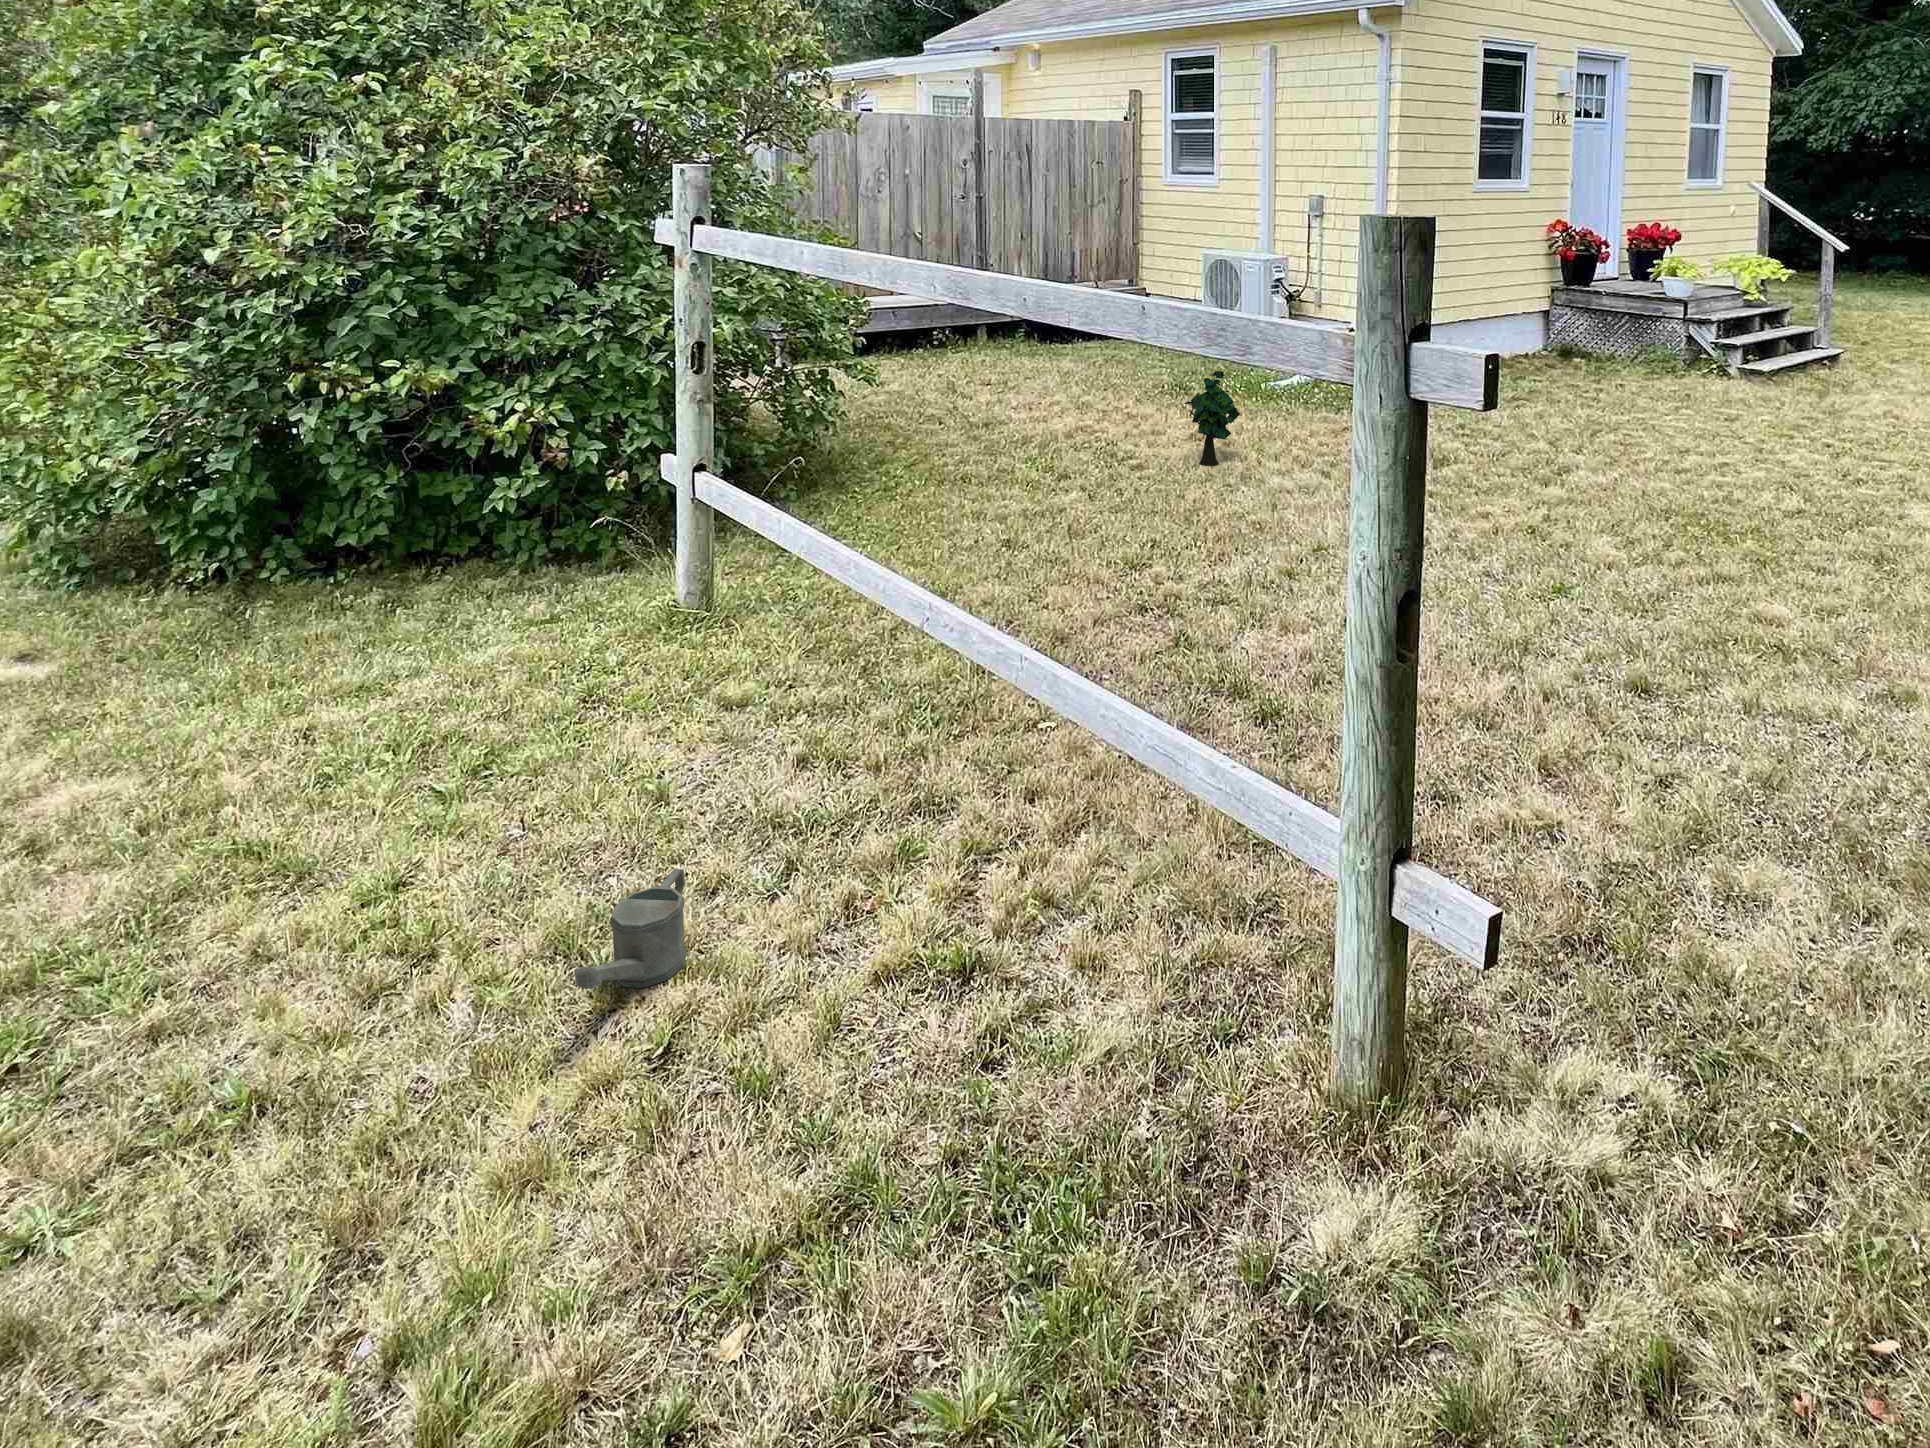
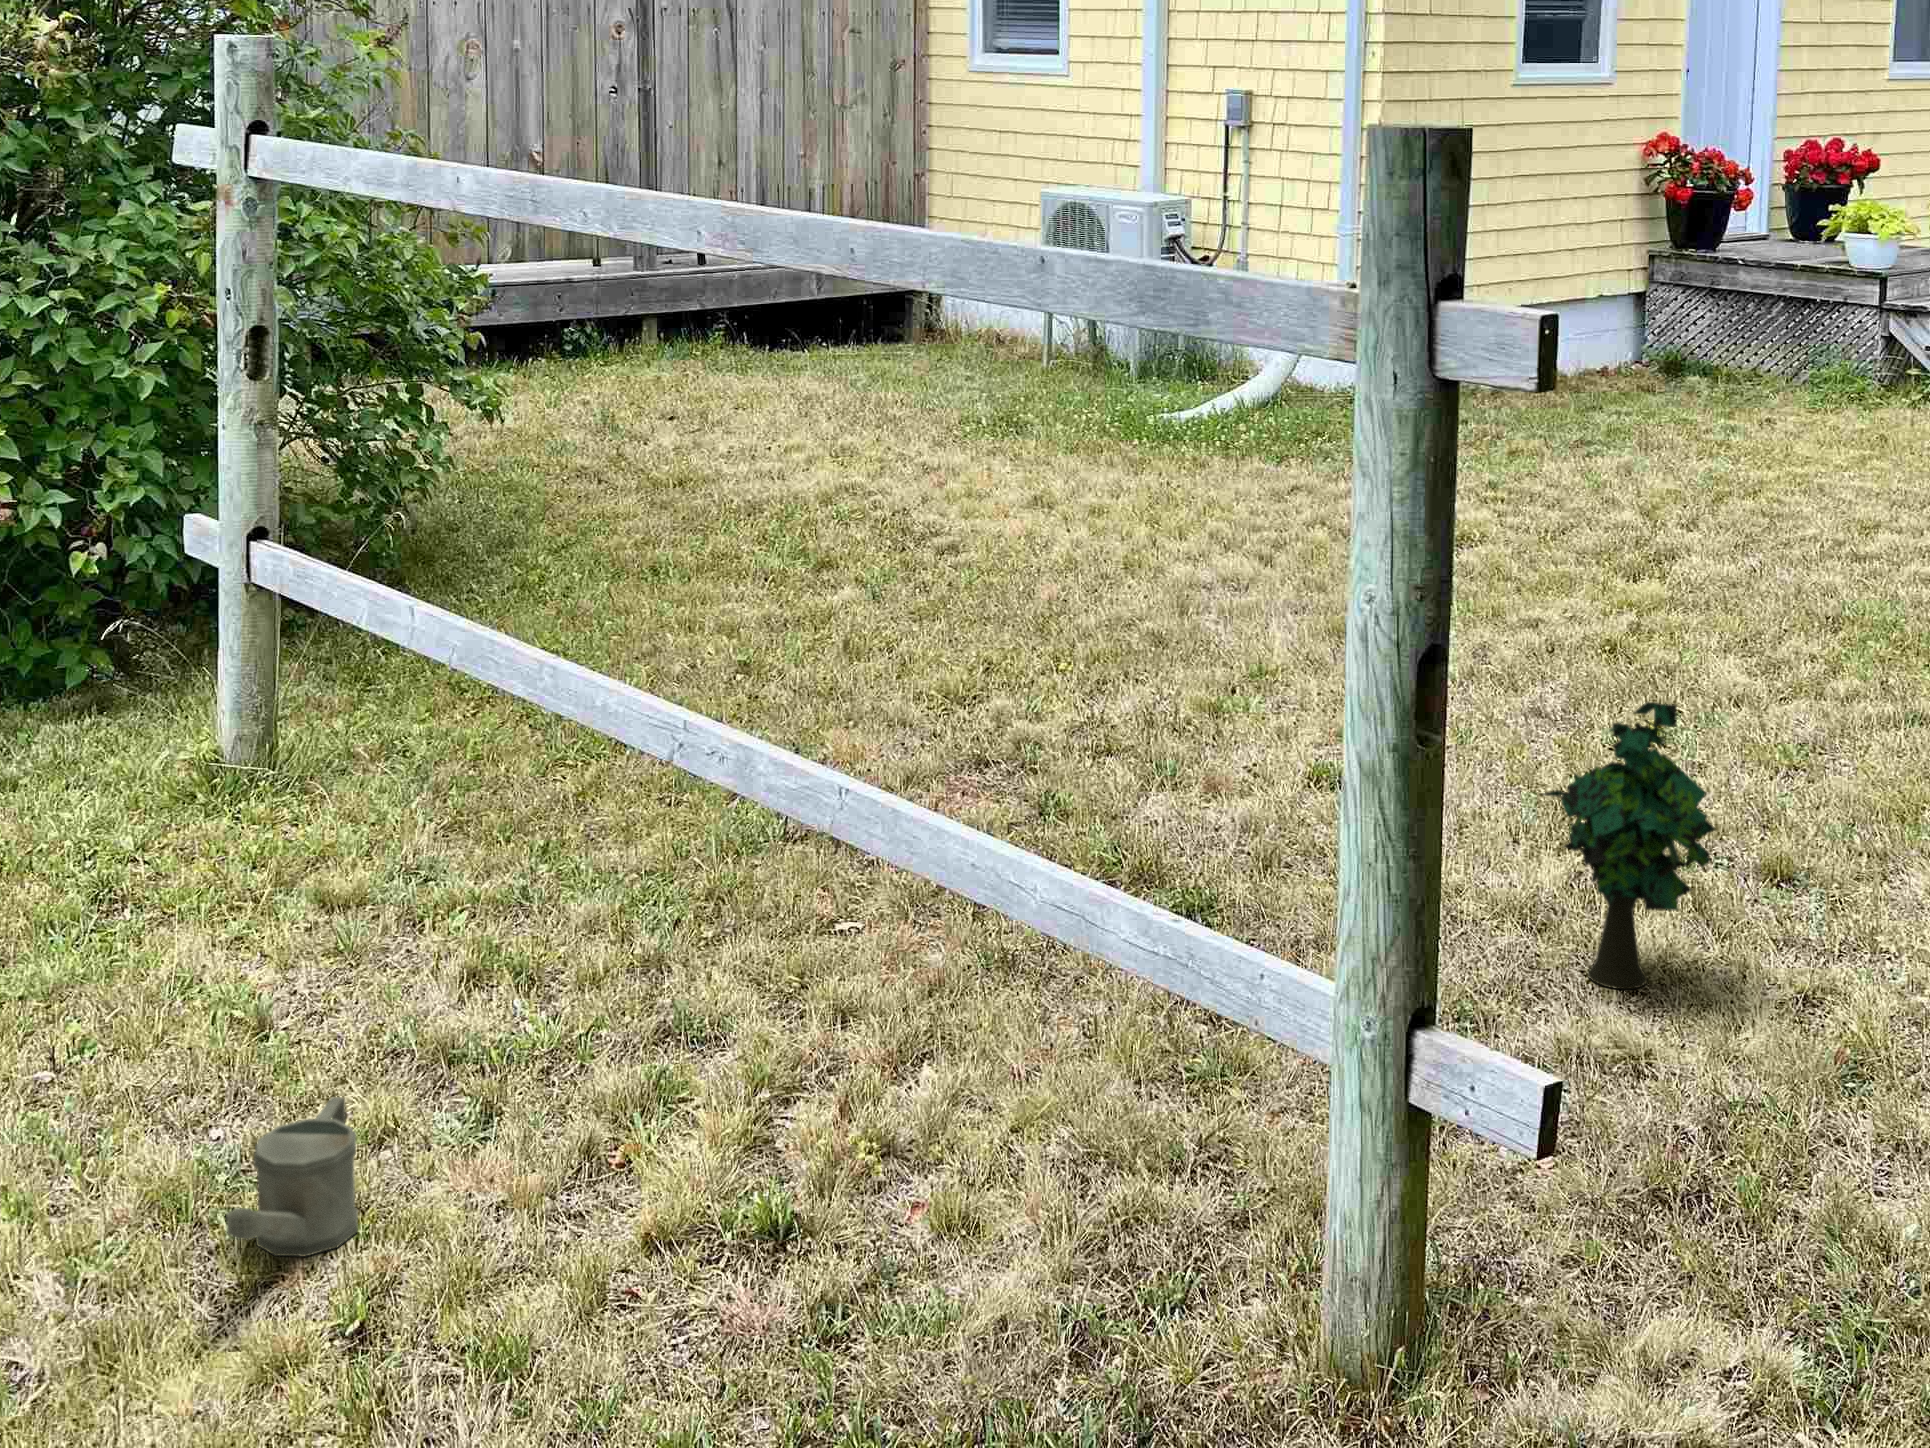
decorative plant: present [1184,371,1240,466] -> present [1541,702,1715,989]

